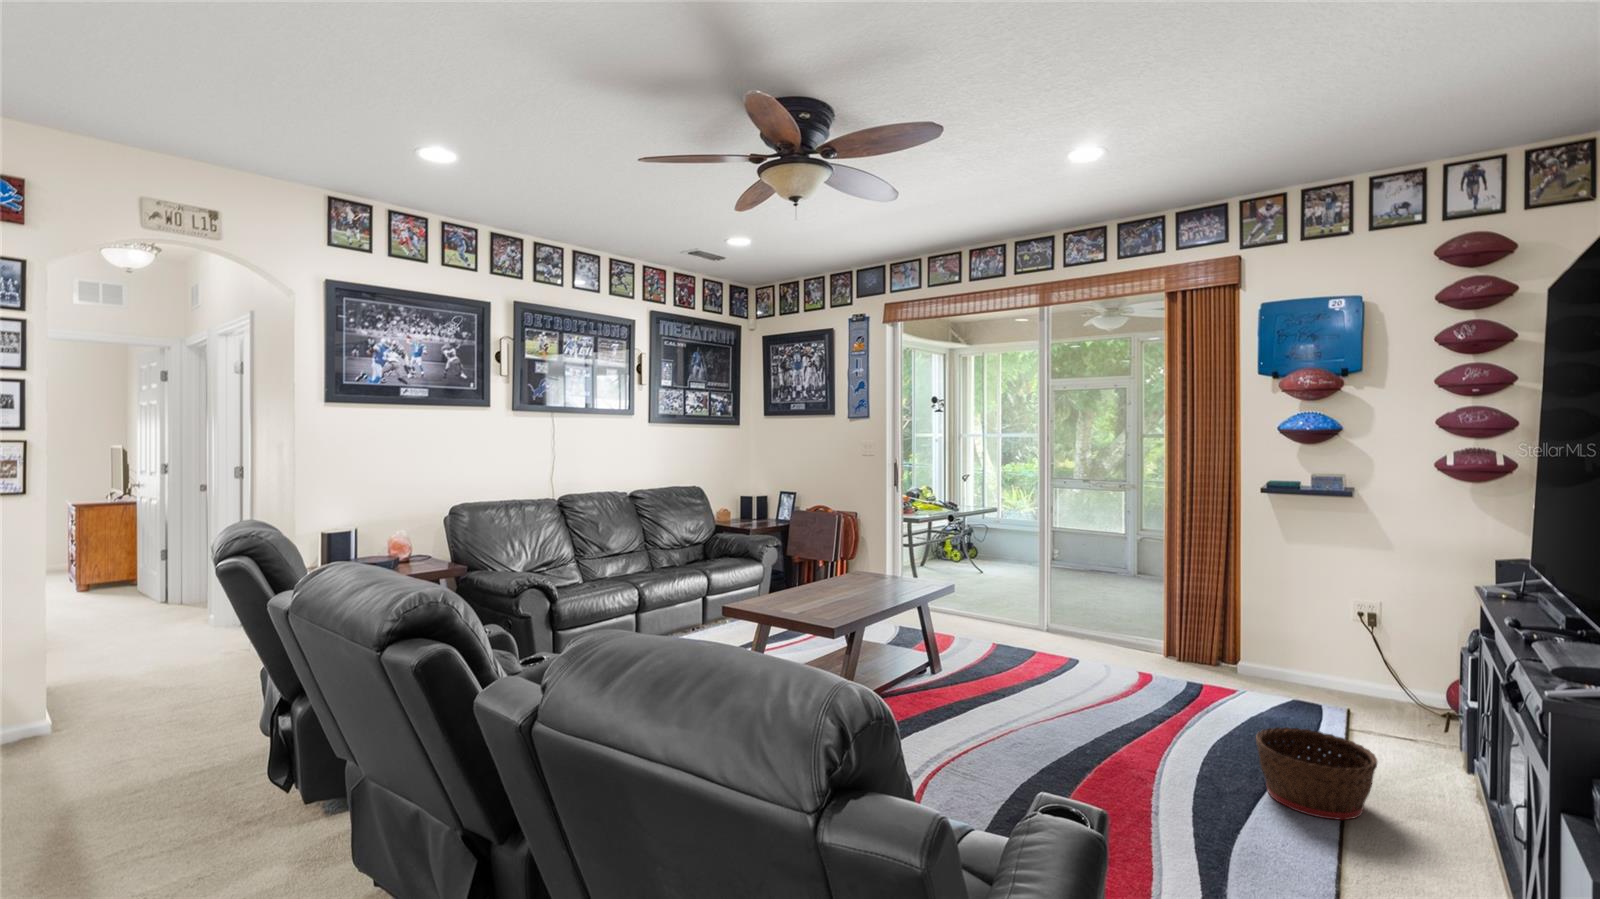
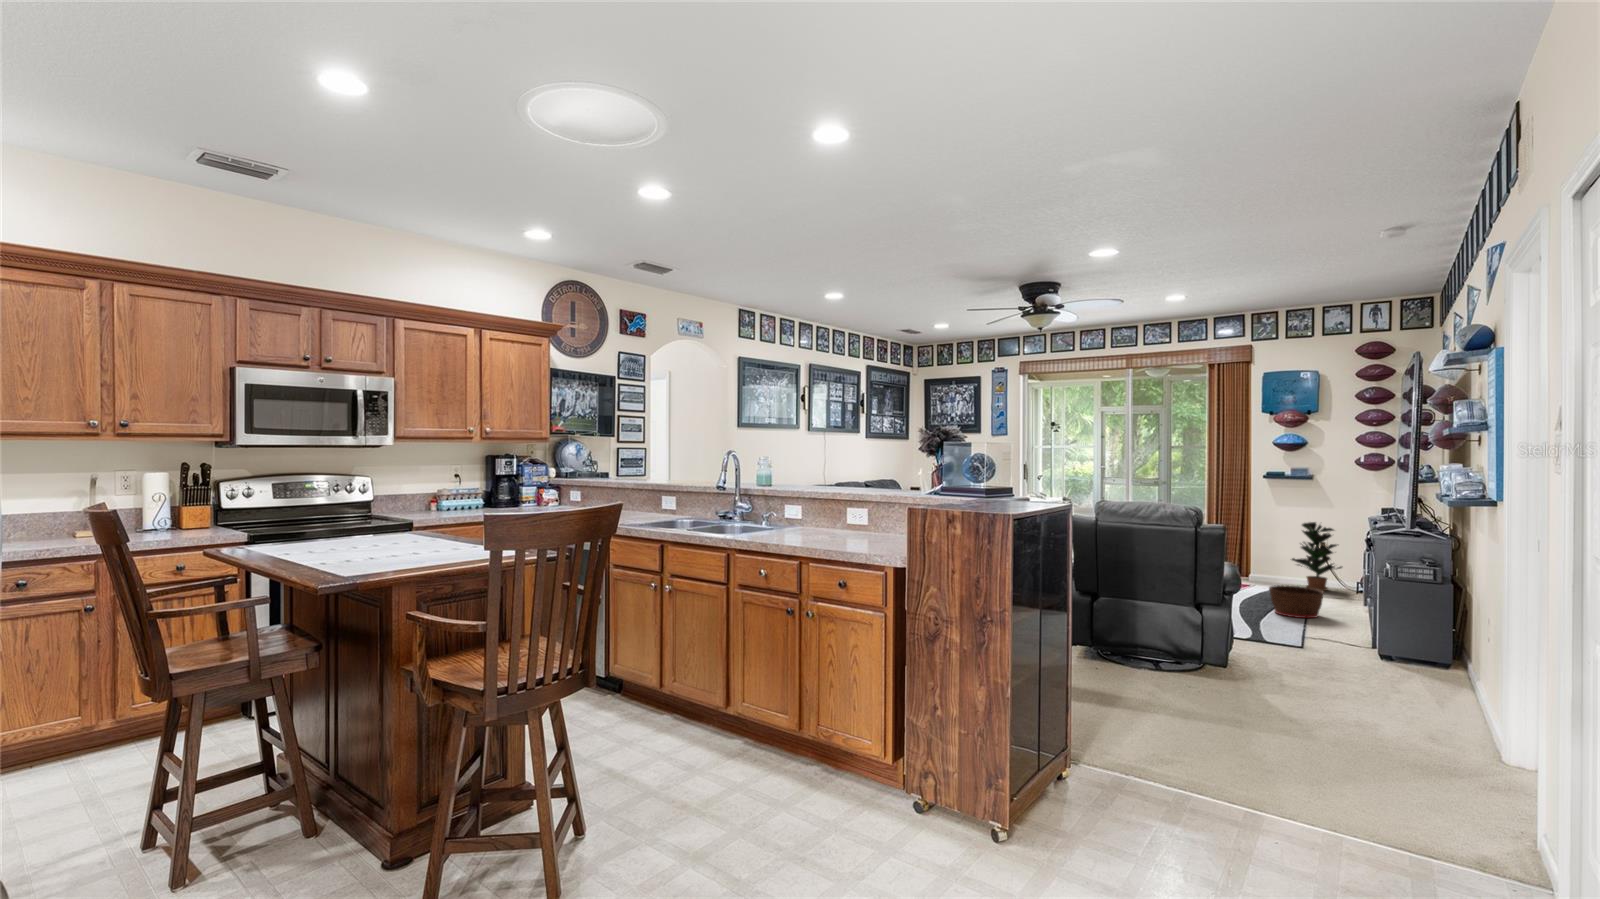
potted plant: none [1307,576,1410,709] -> present [1292,522,1342,591]

